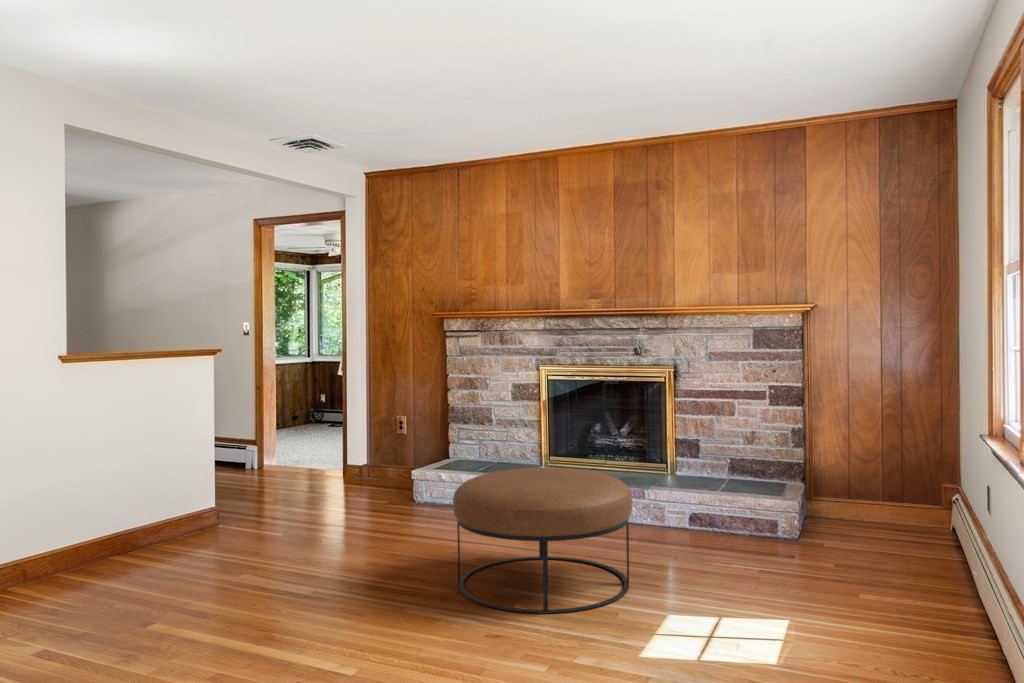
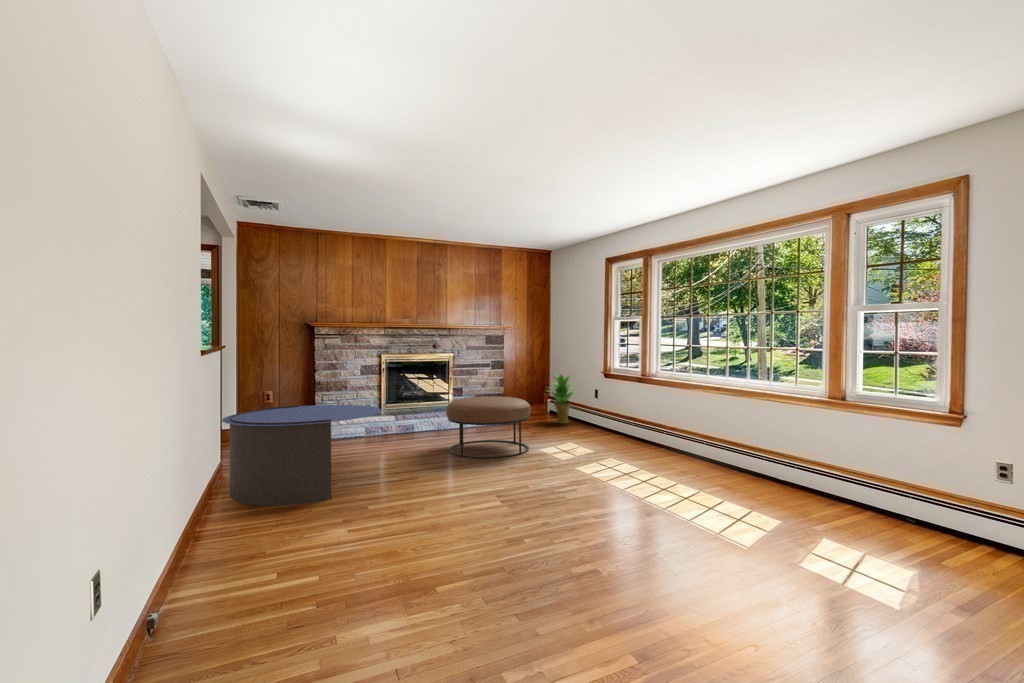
potted plant: none [854,431,965,567] -> present [548,375,574,424]
coffee table: none [85,447,314,598] -> present [222,405,381,506]

